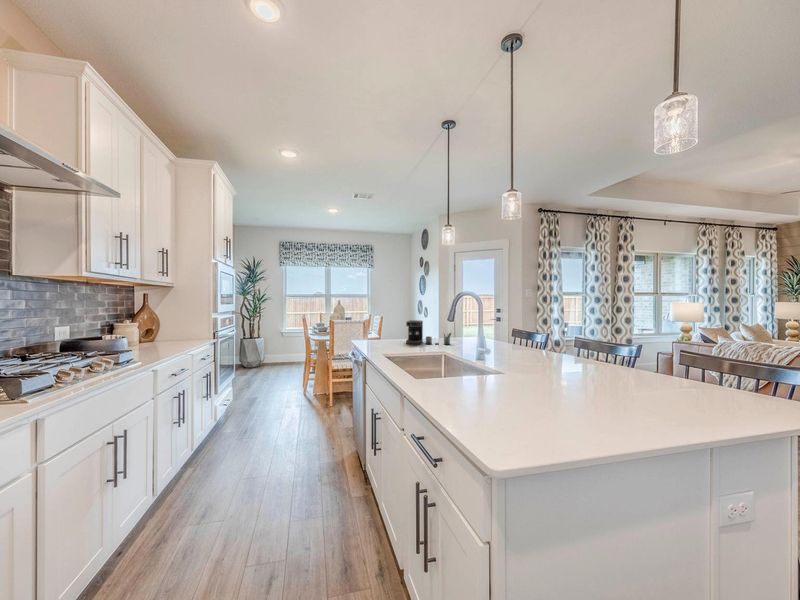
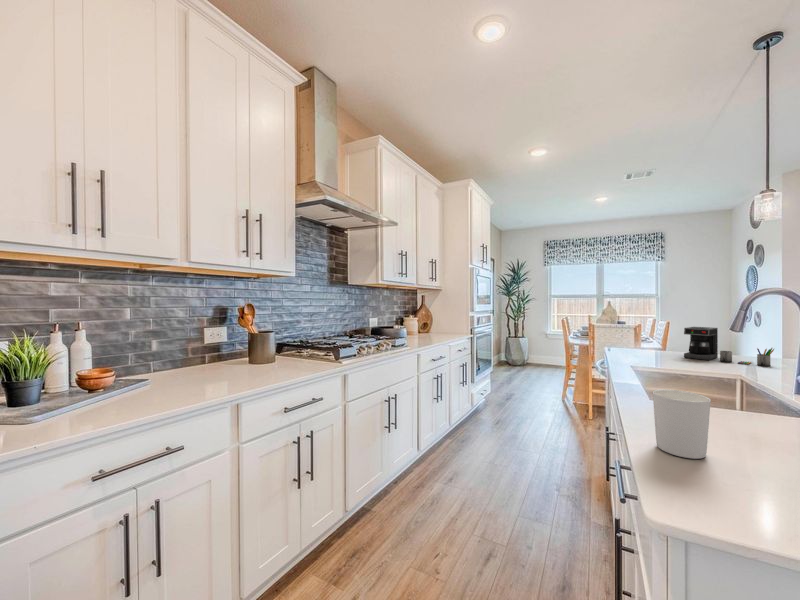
candle holder: none [447,369,480,416] -> present [652,389,711,459]

